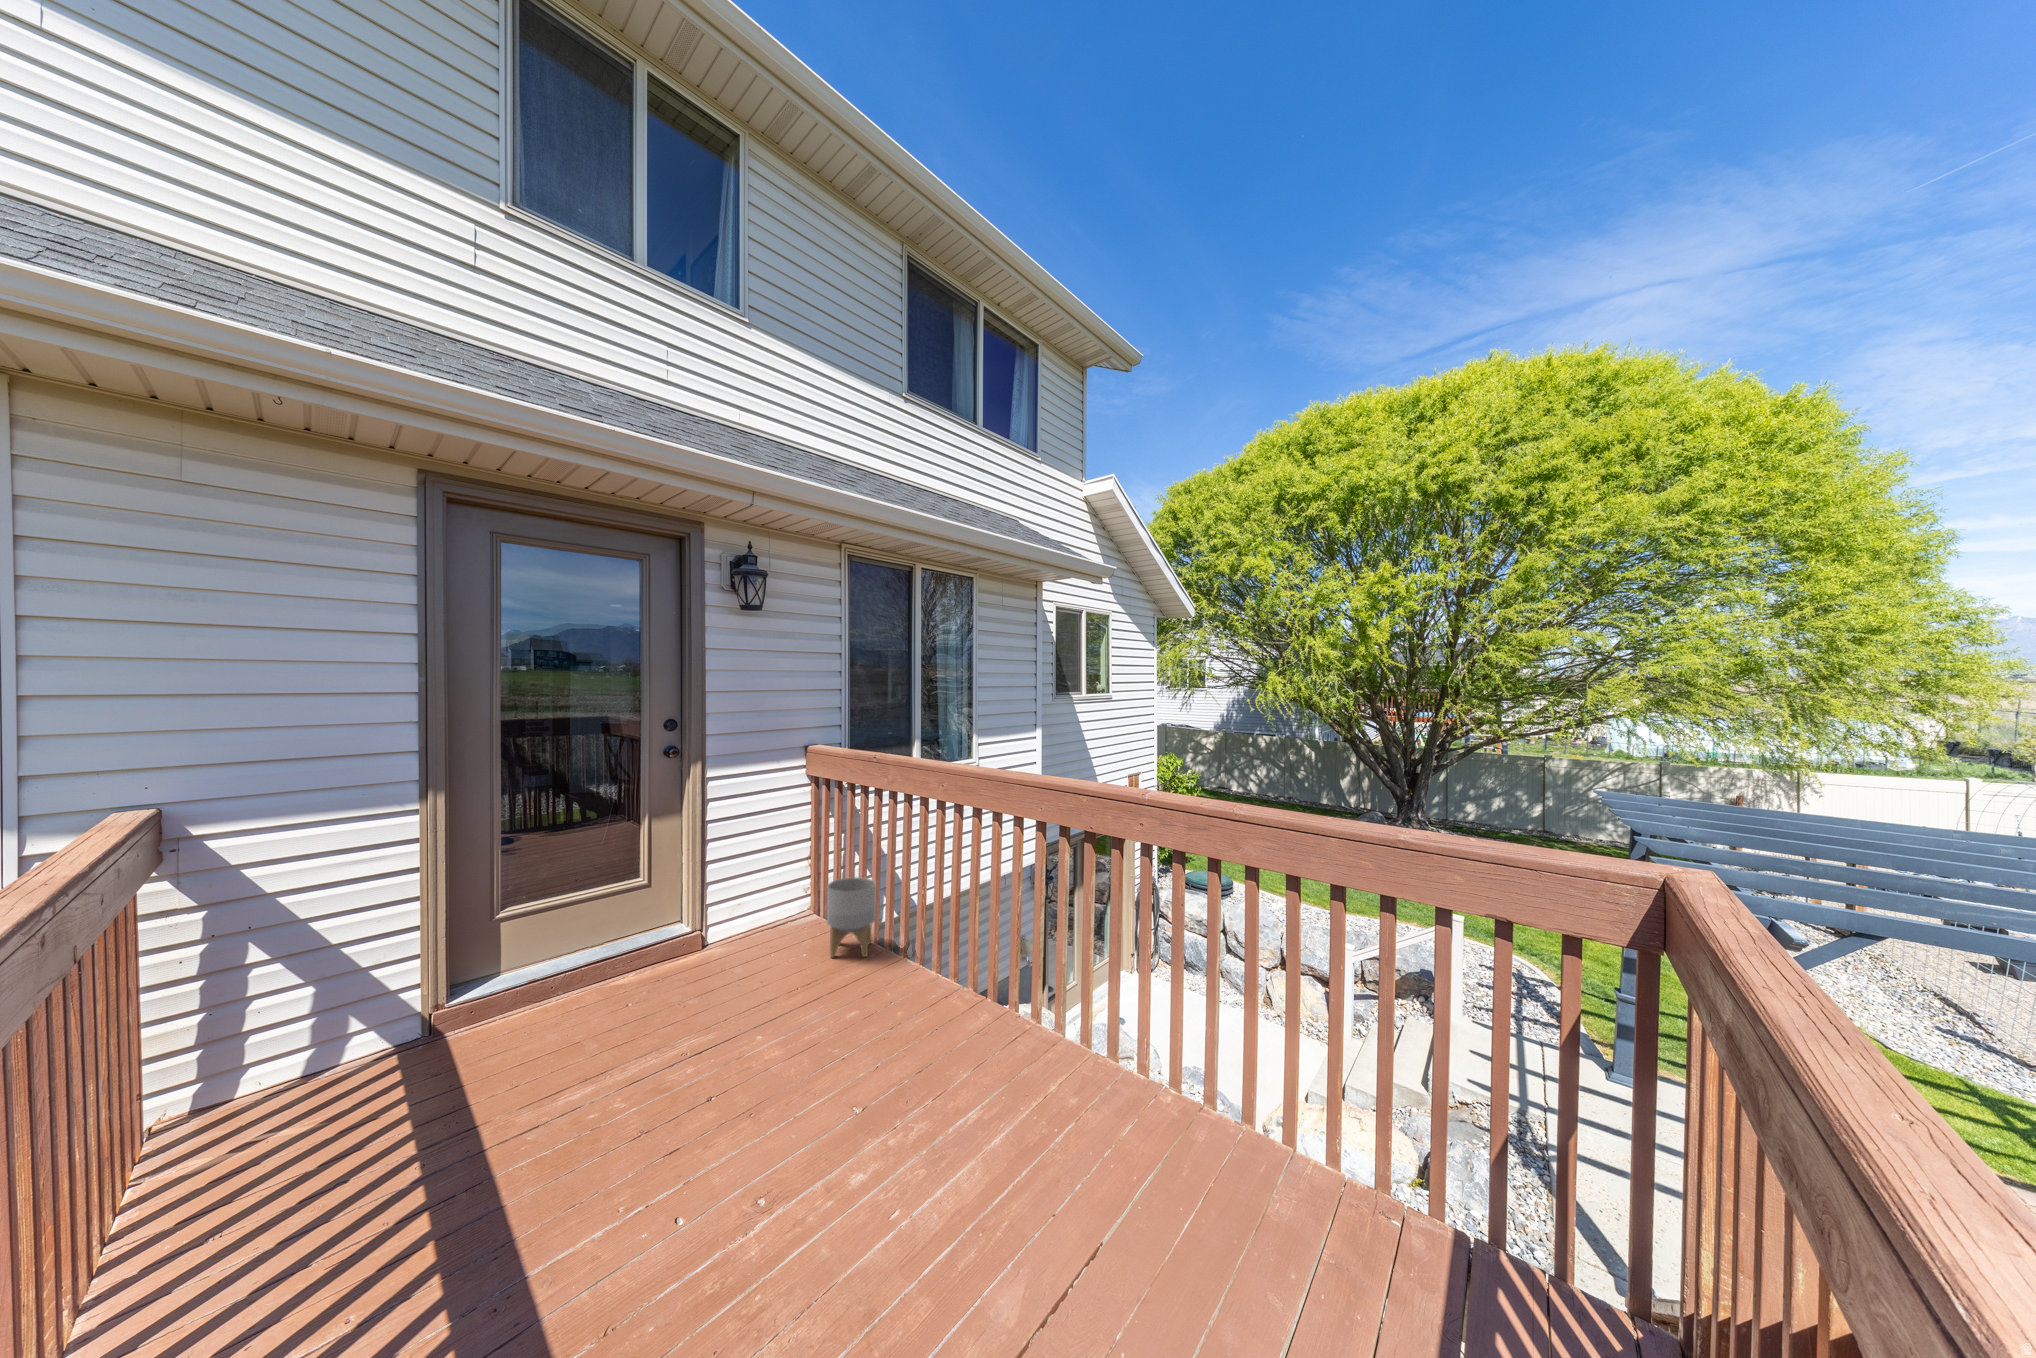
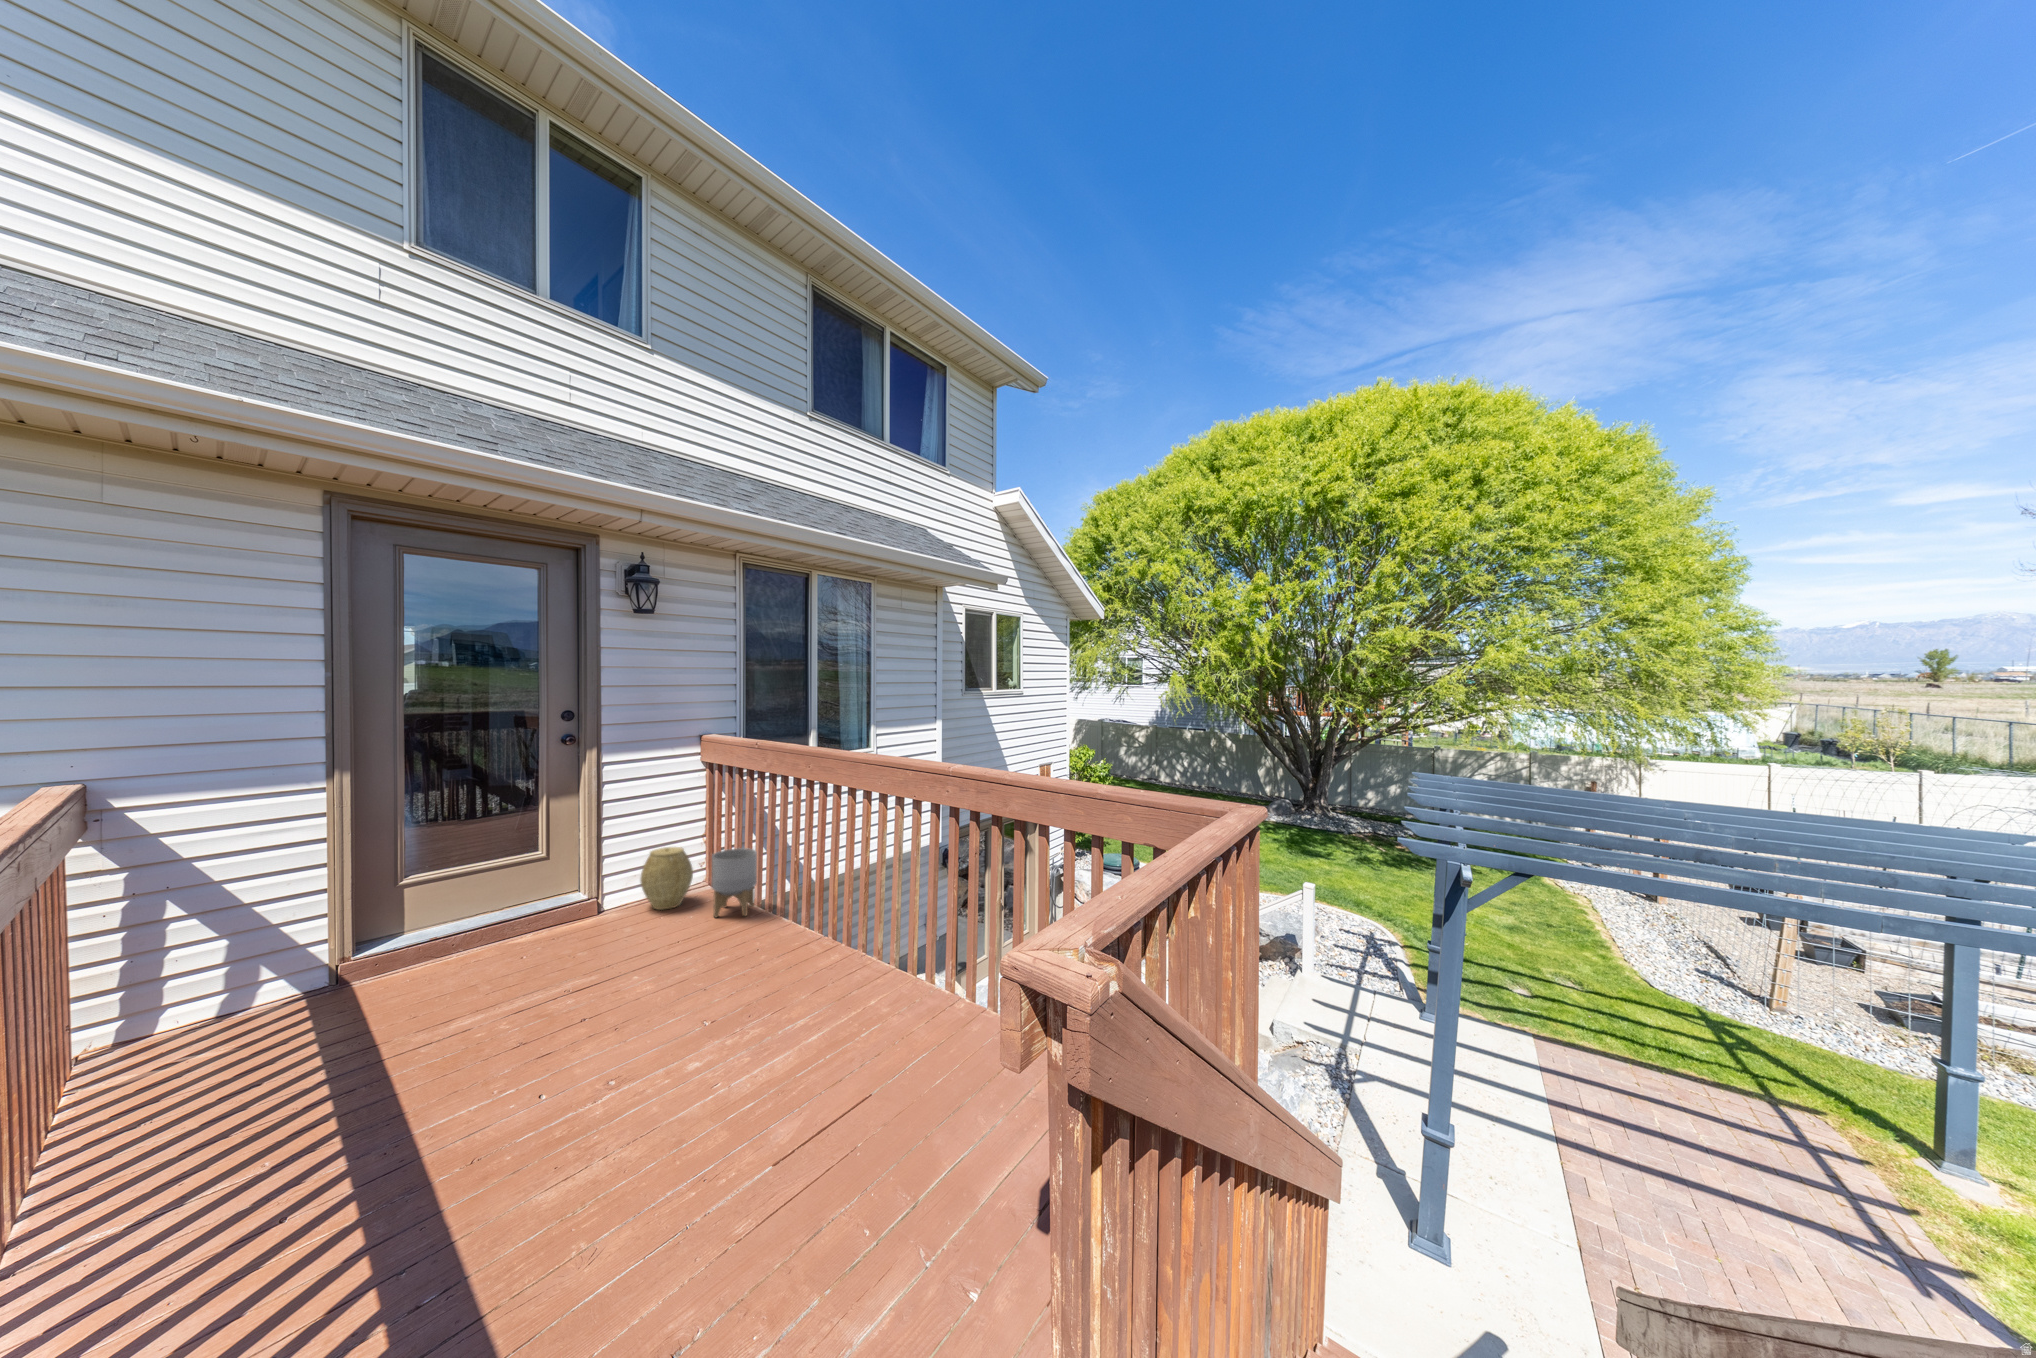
woven basket: none [746,874,802,946] -> present [640,847,693,910]

